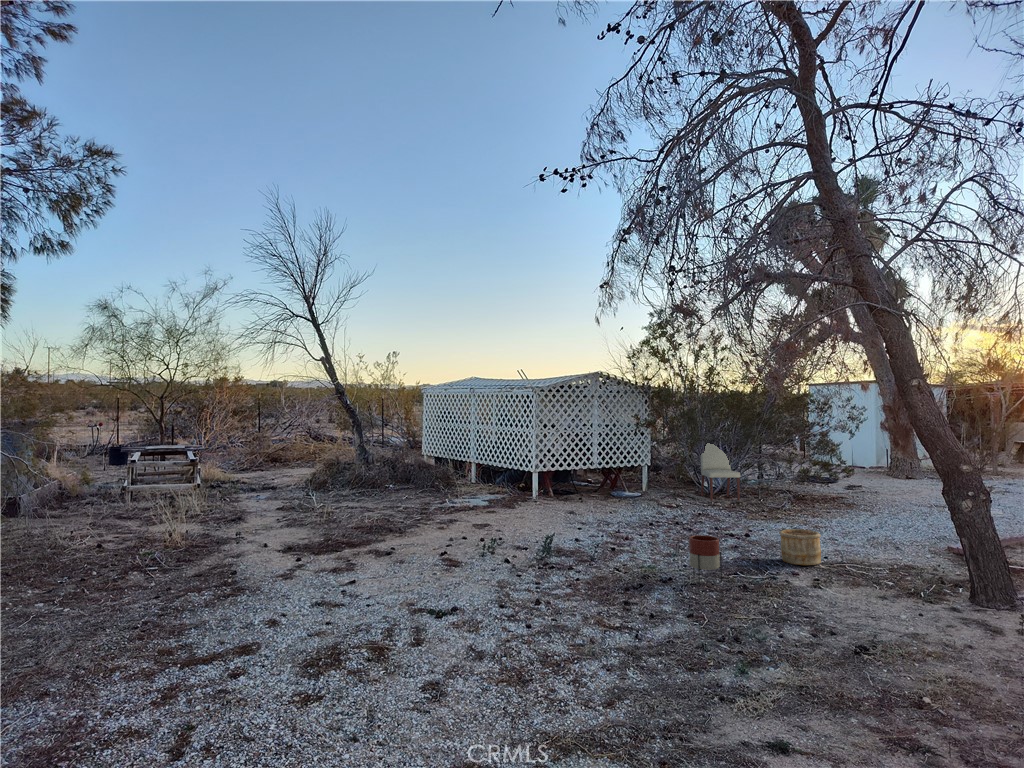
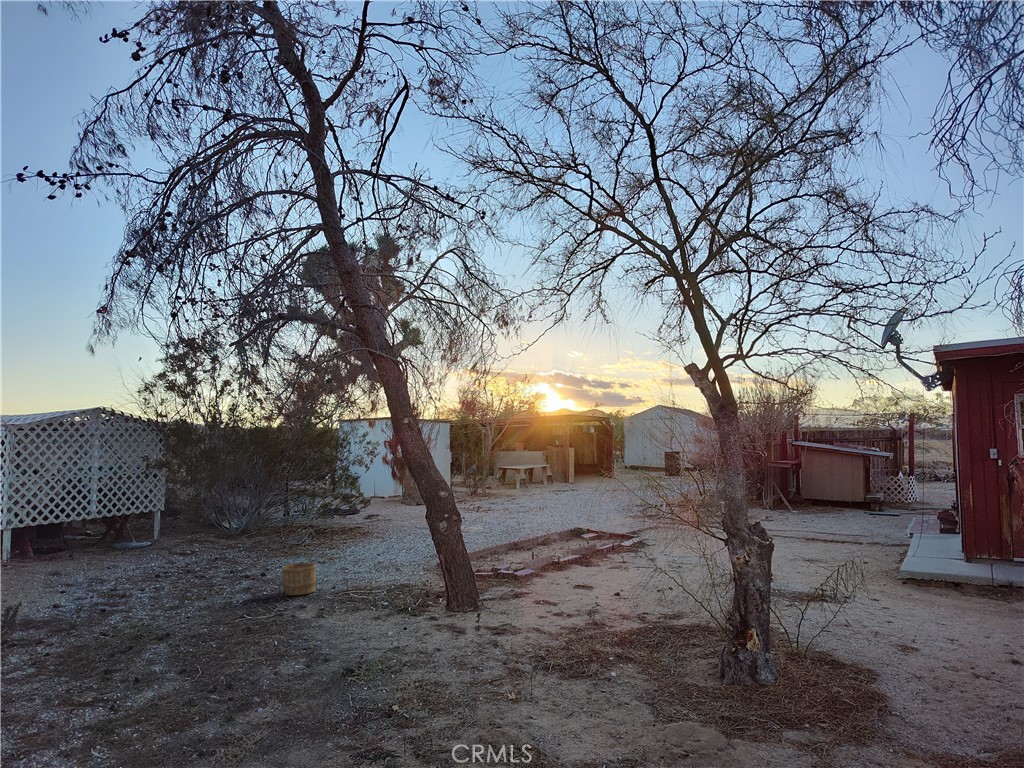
chair: present [701,443,740,501] -> none [221,480,262,544]
planter: present [689,535,722,586] -> none [189,580,221,630]

